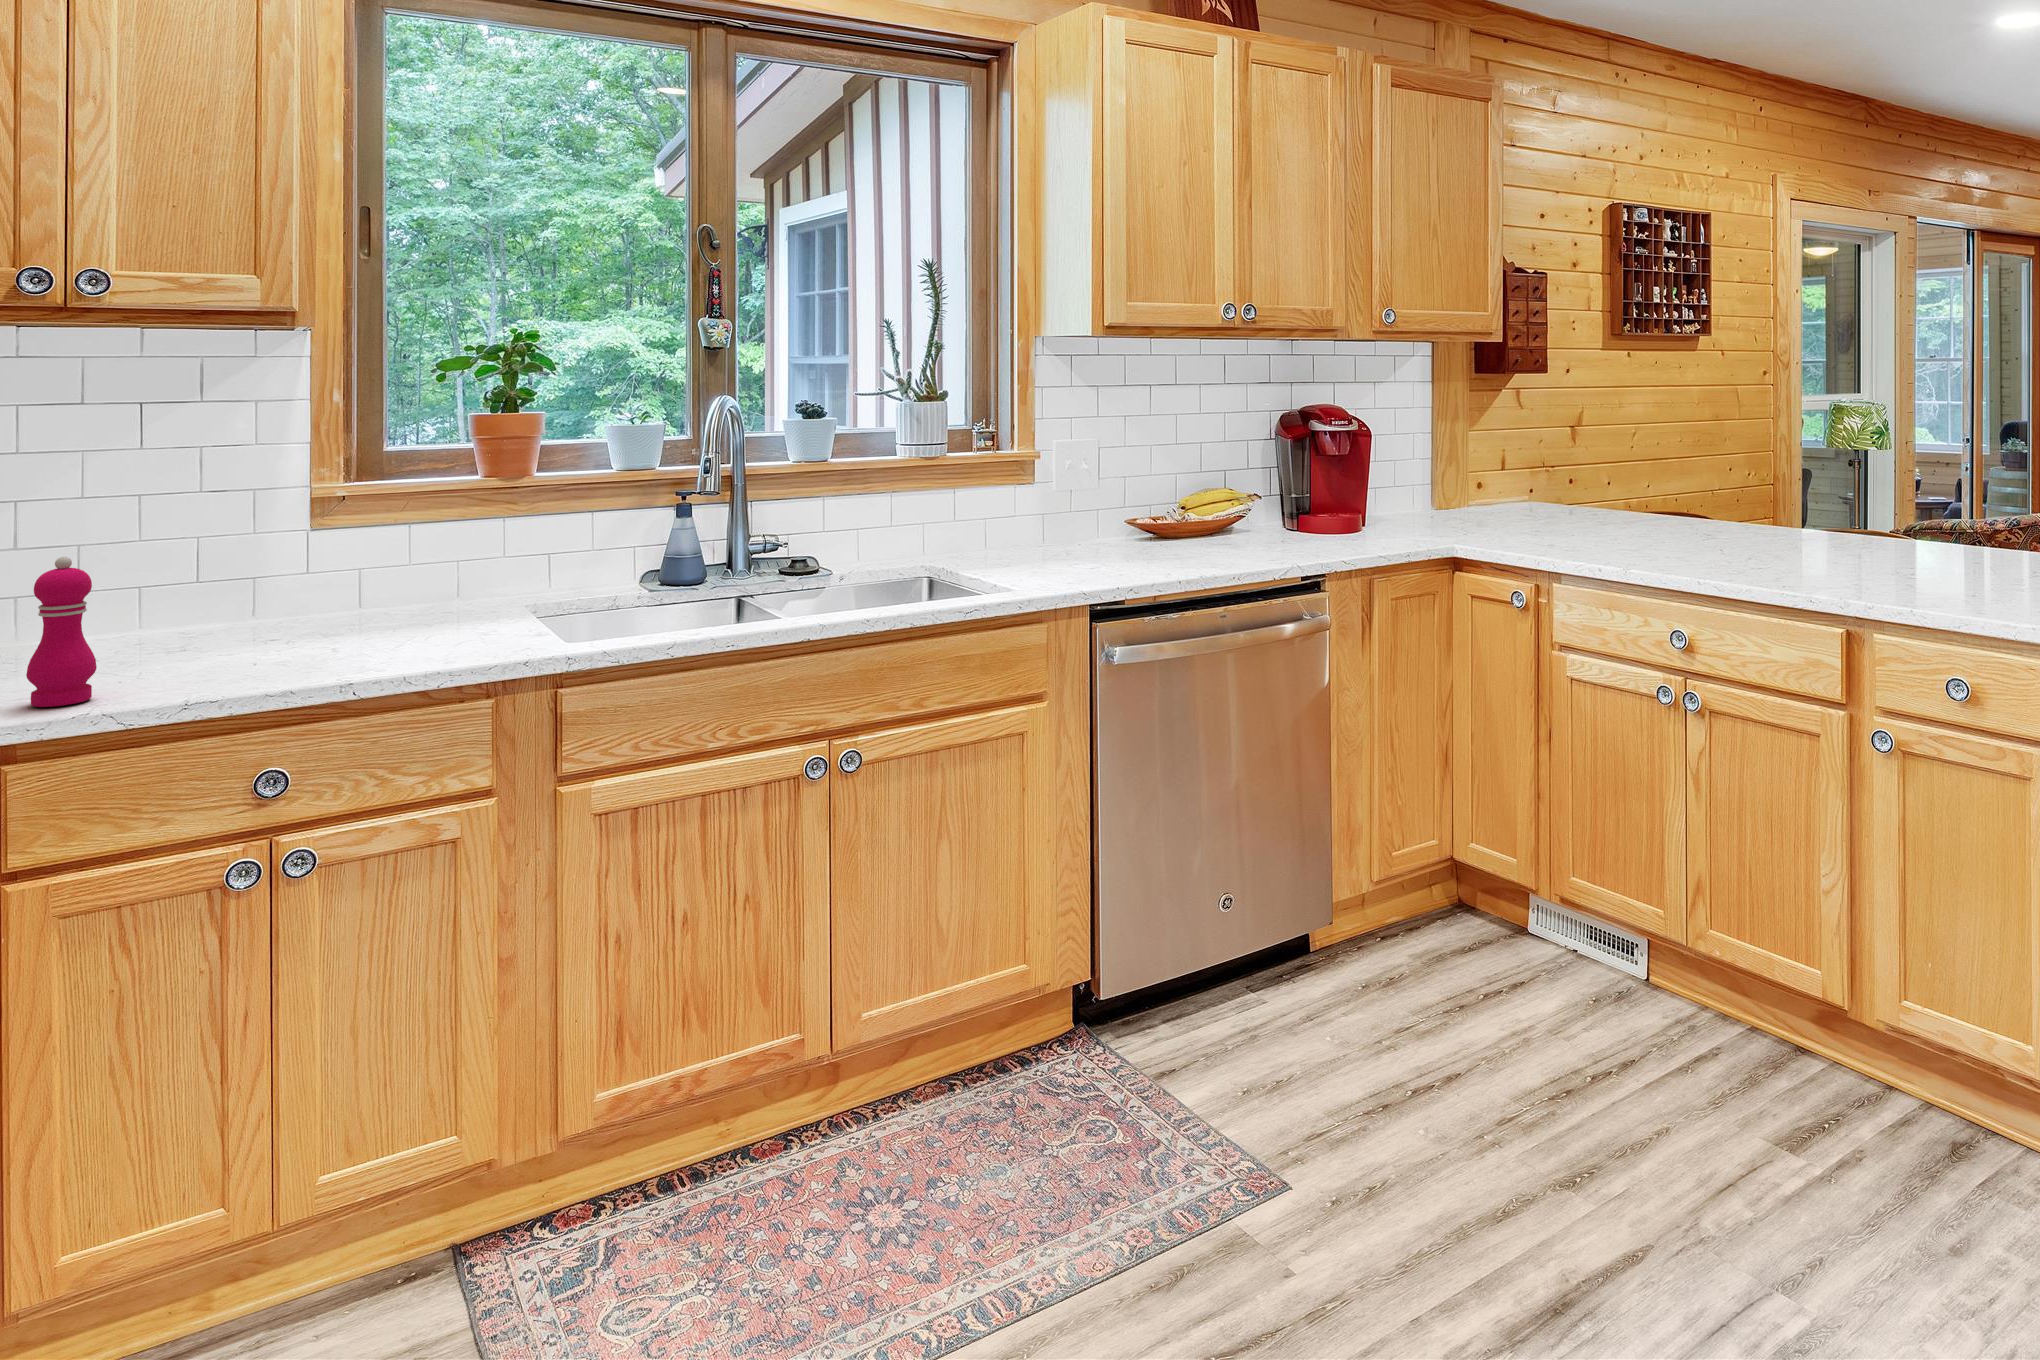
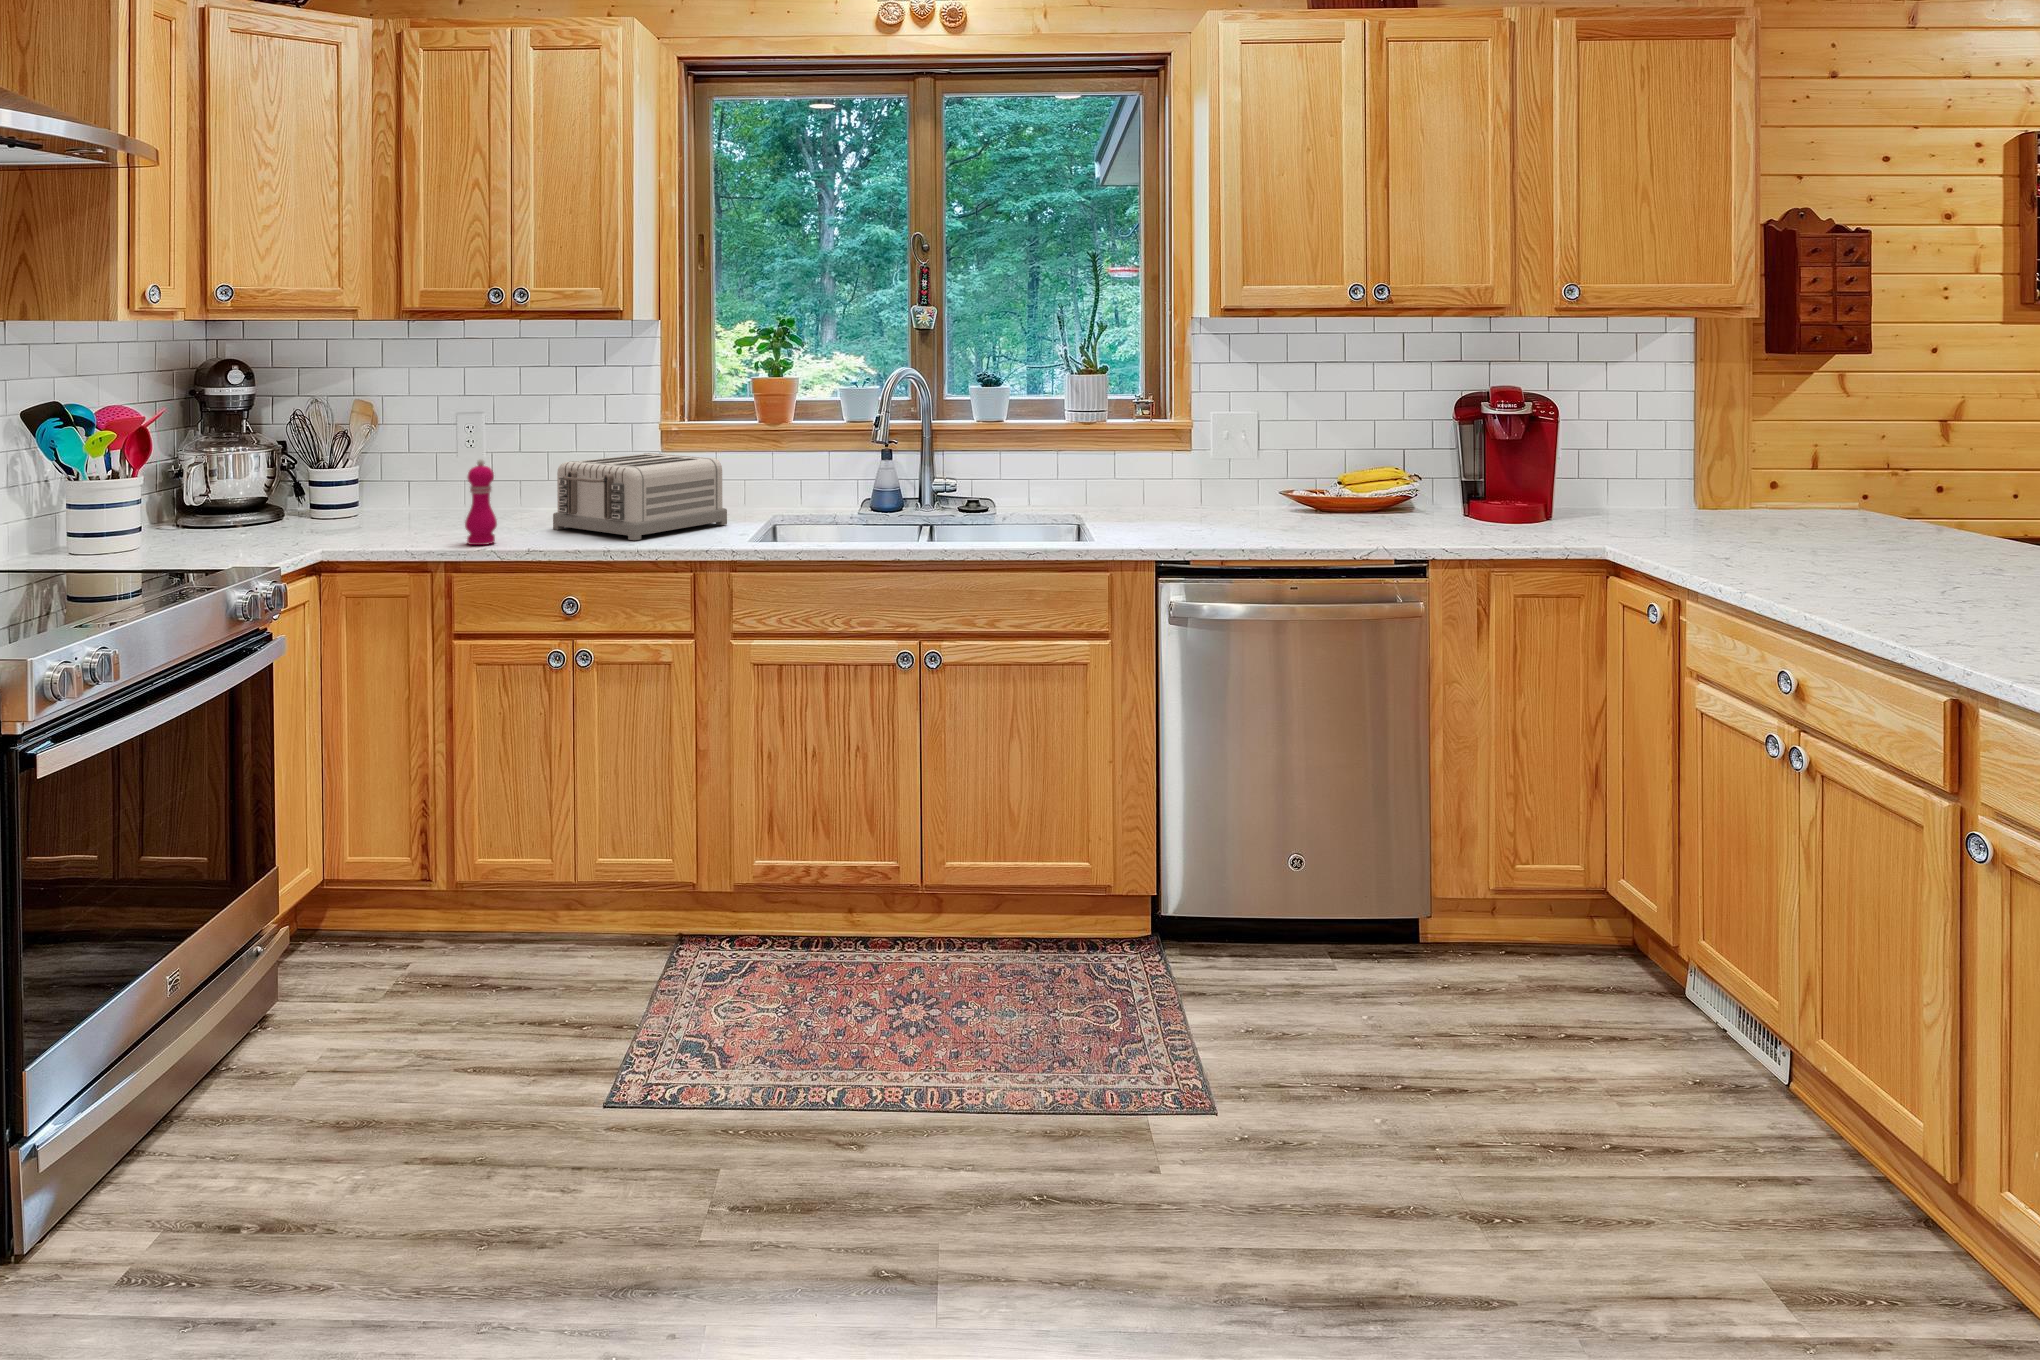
toaster: none [165,528,475,663] -> present [553,453,727,540]

